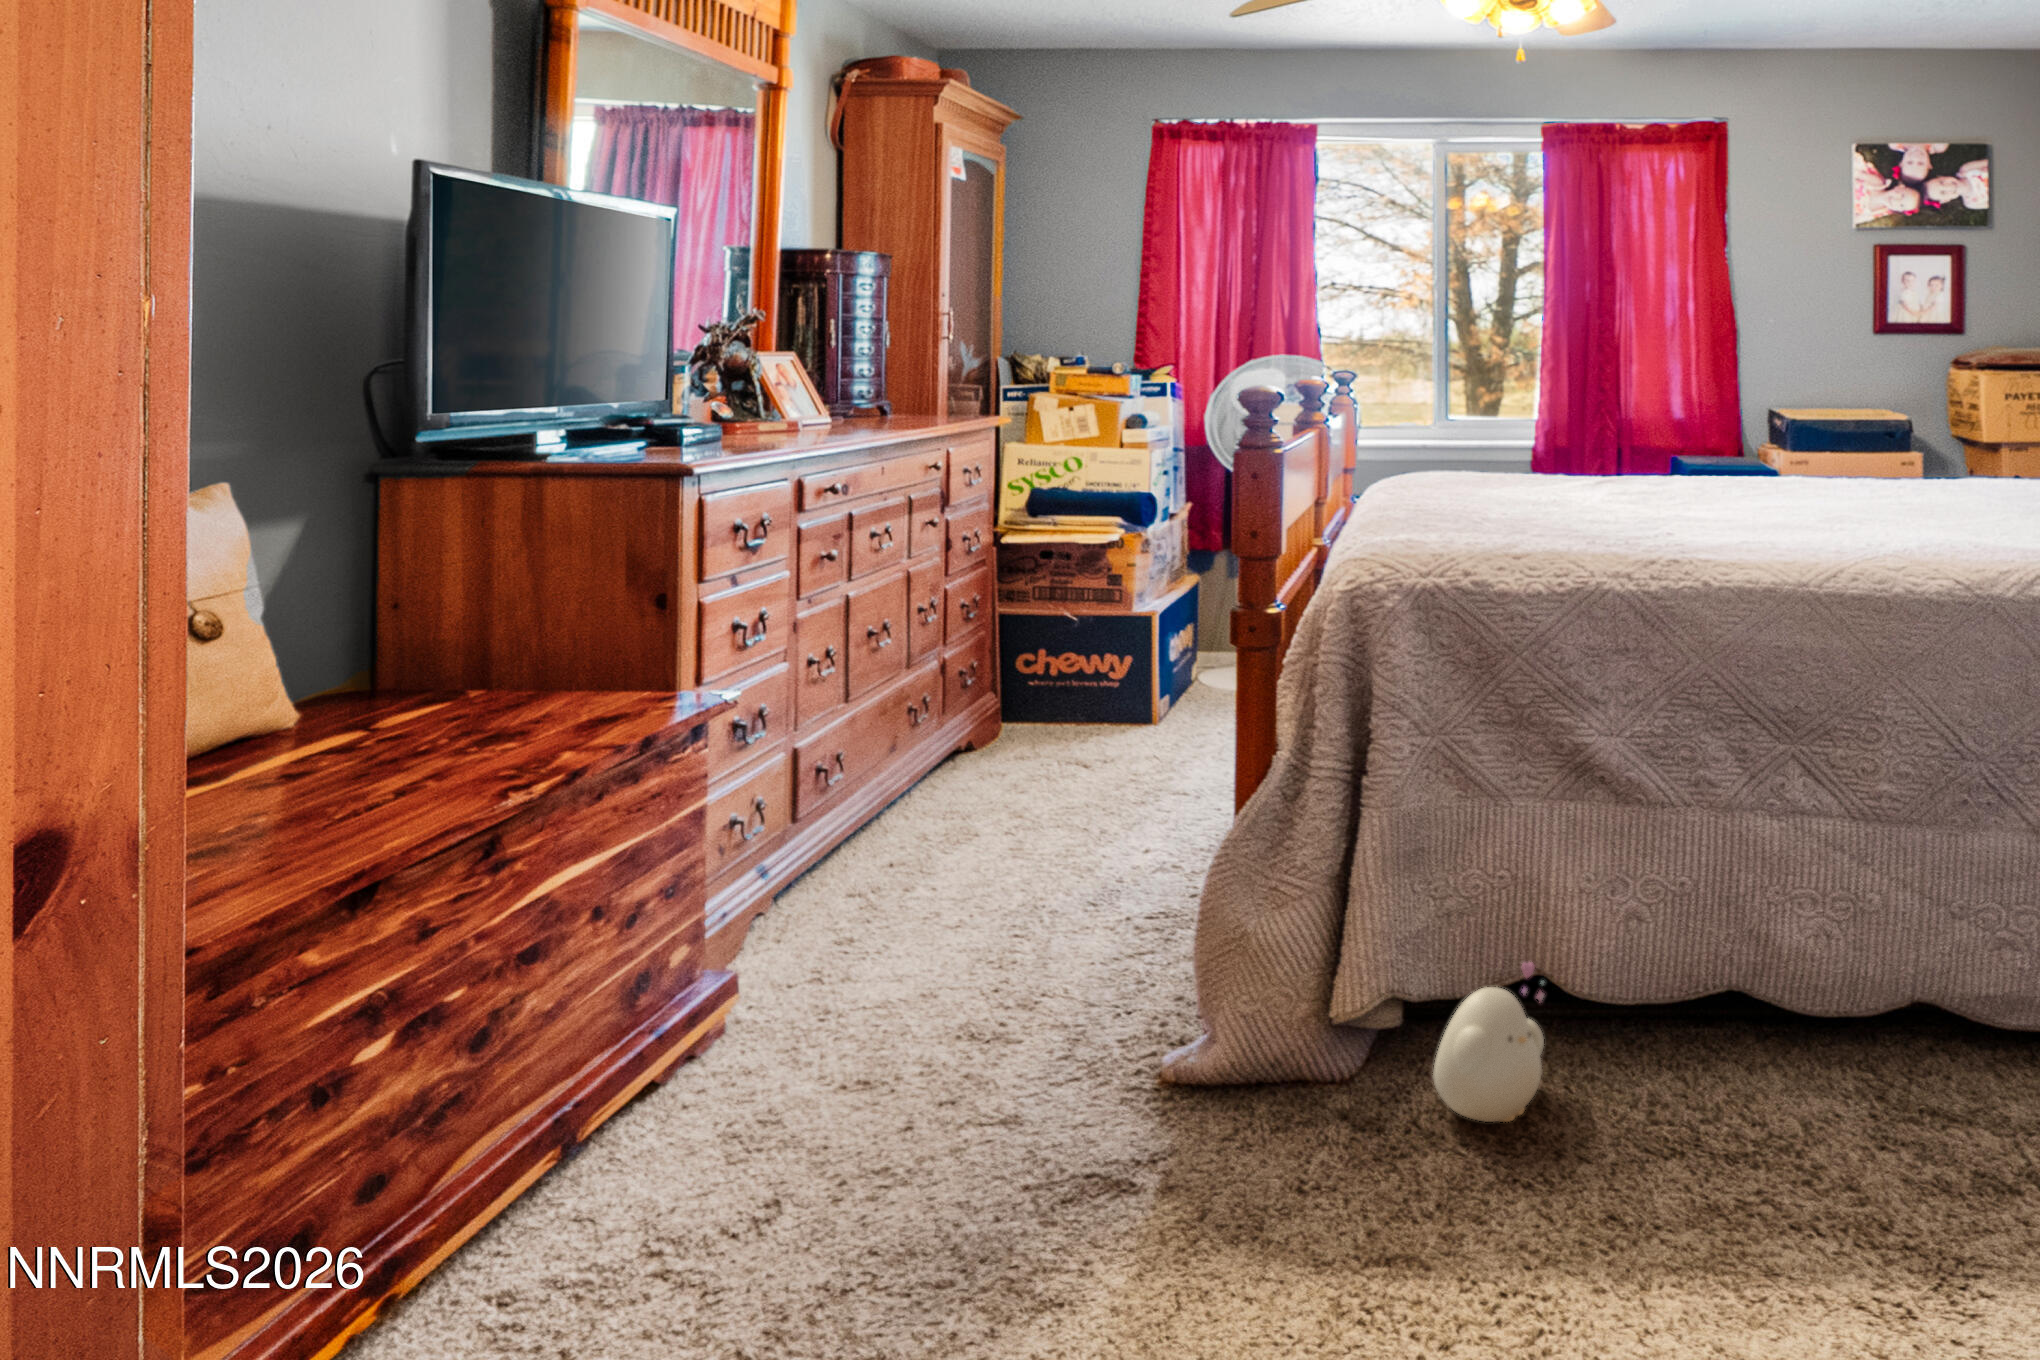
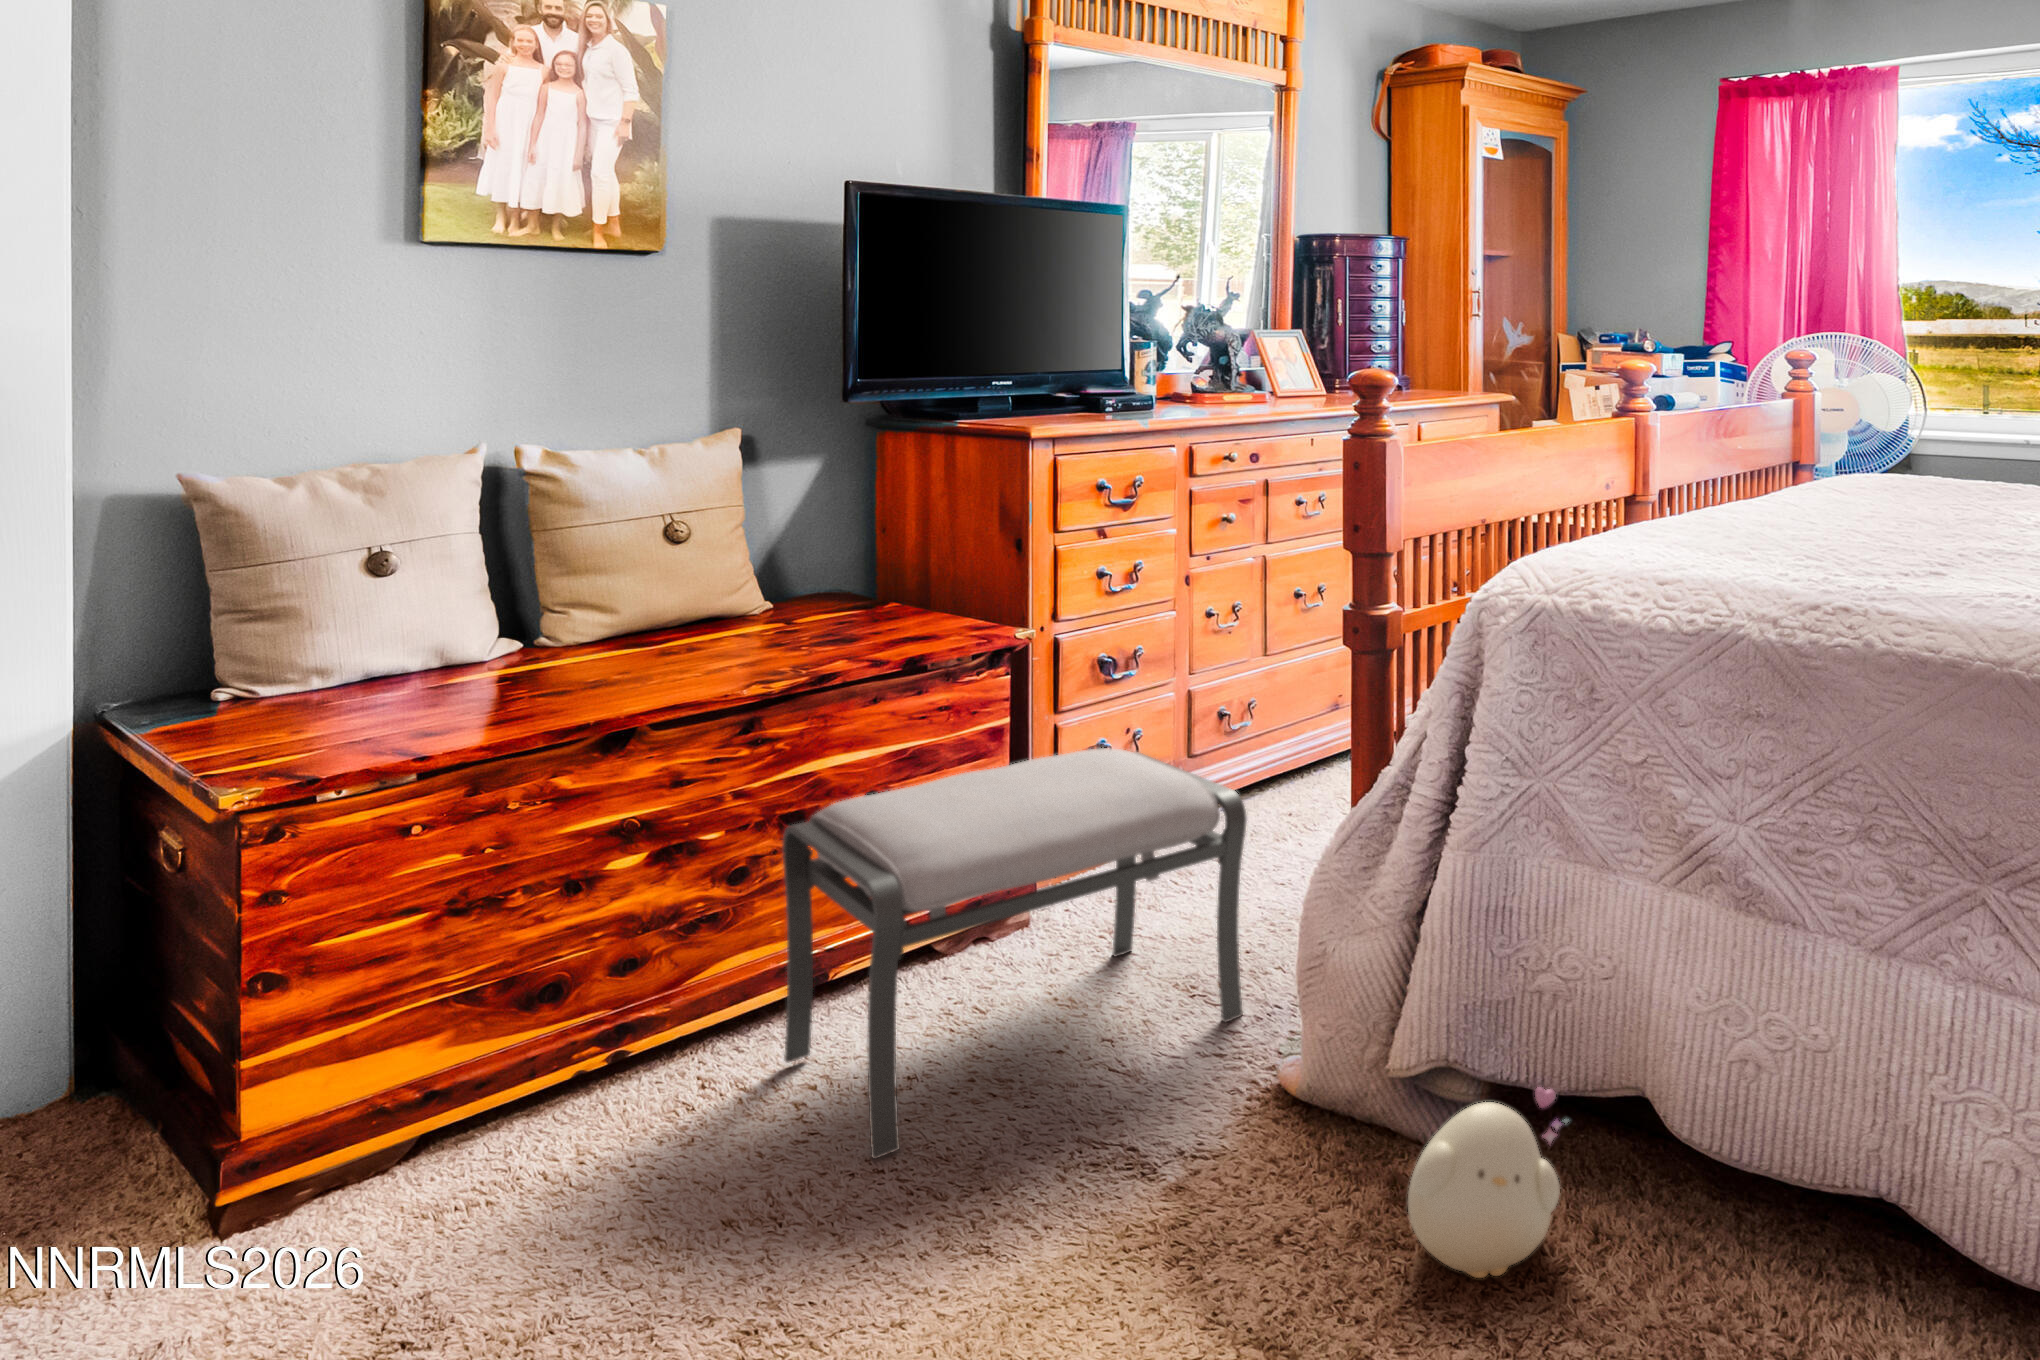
ottoman: none [601,797,1093,1259] -> present [782,748,1247,1159]

